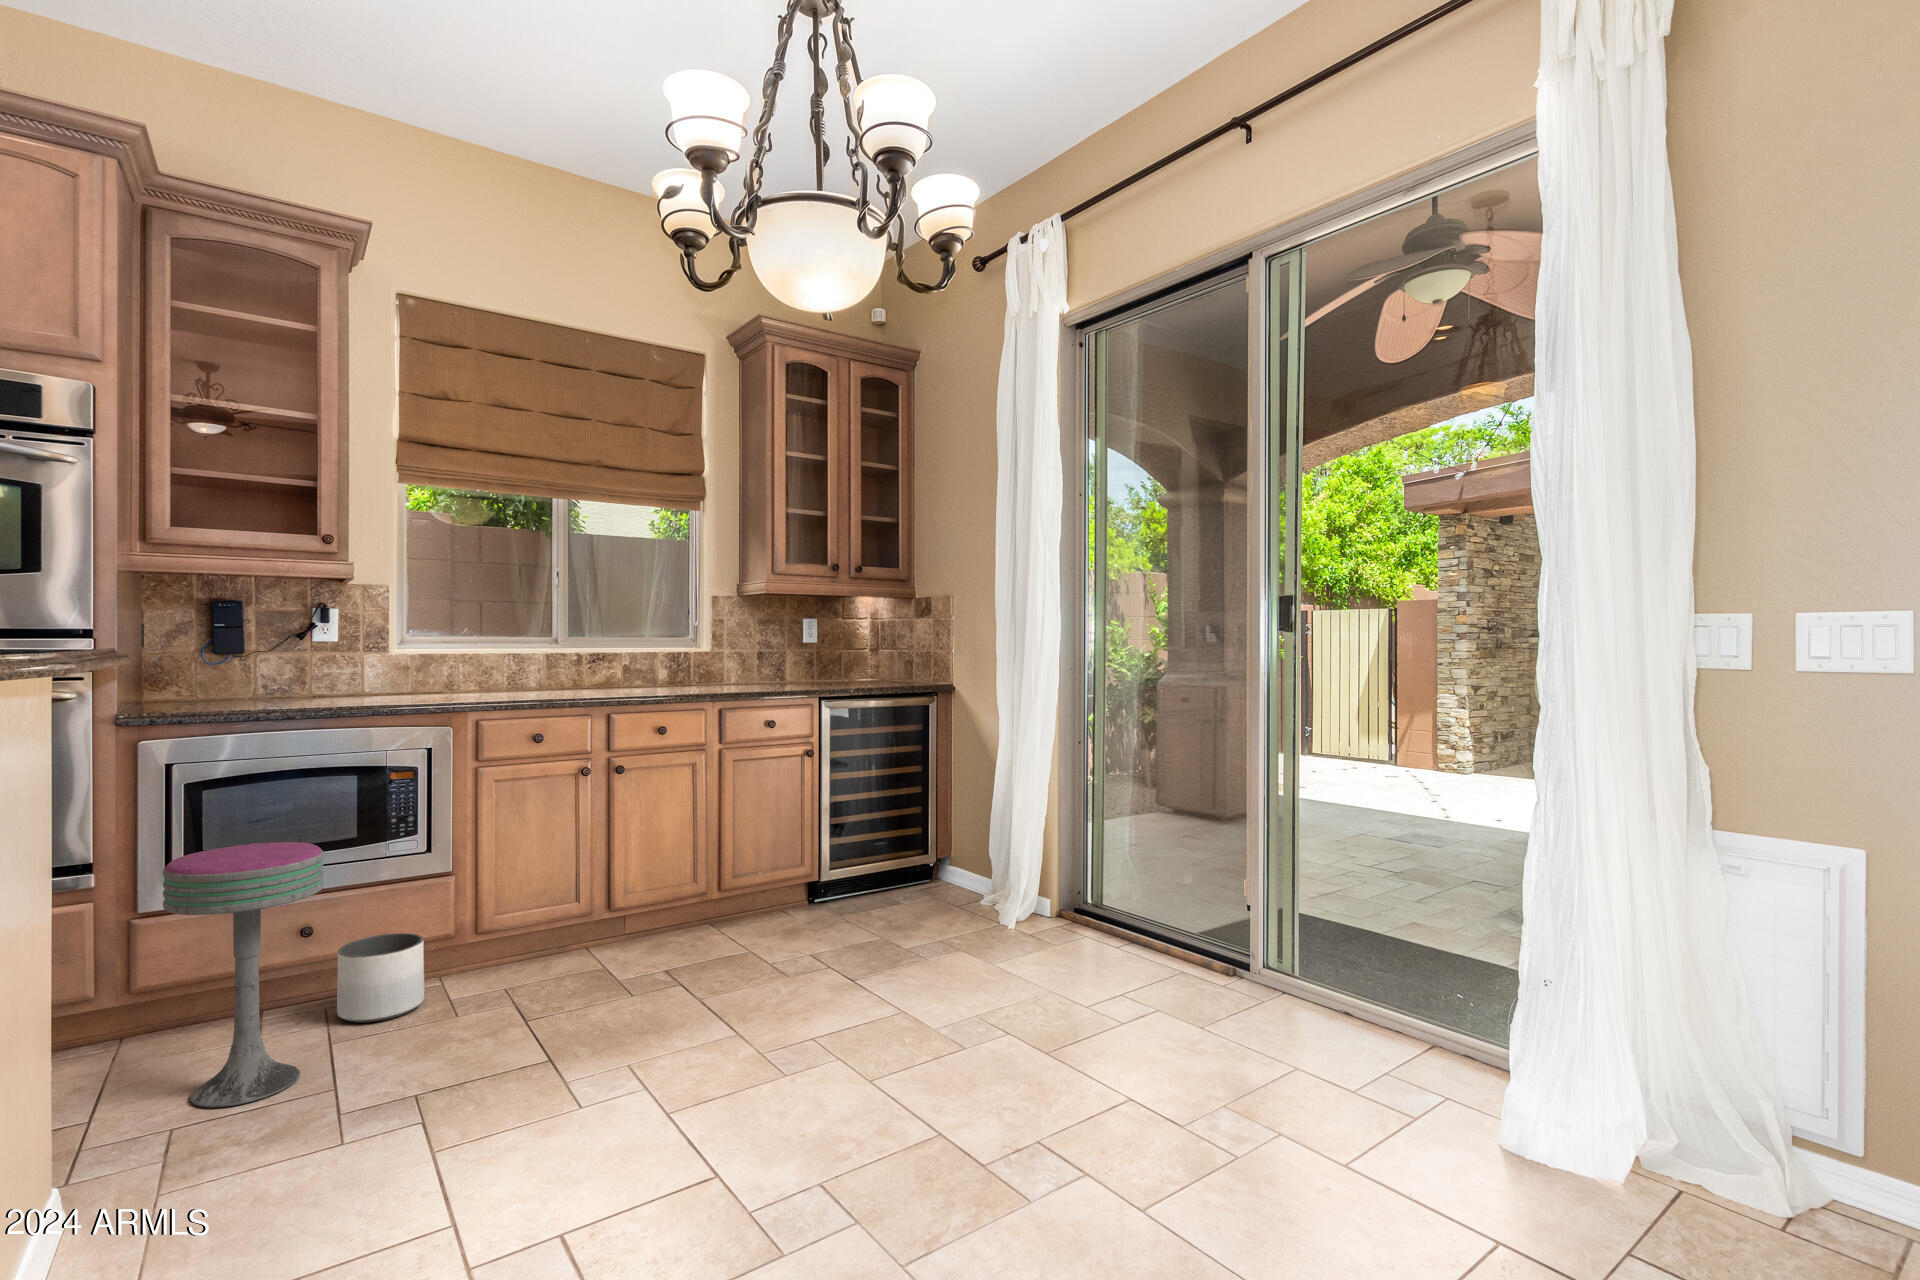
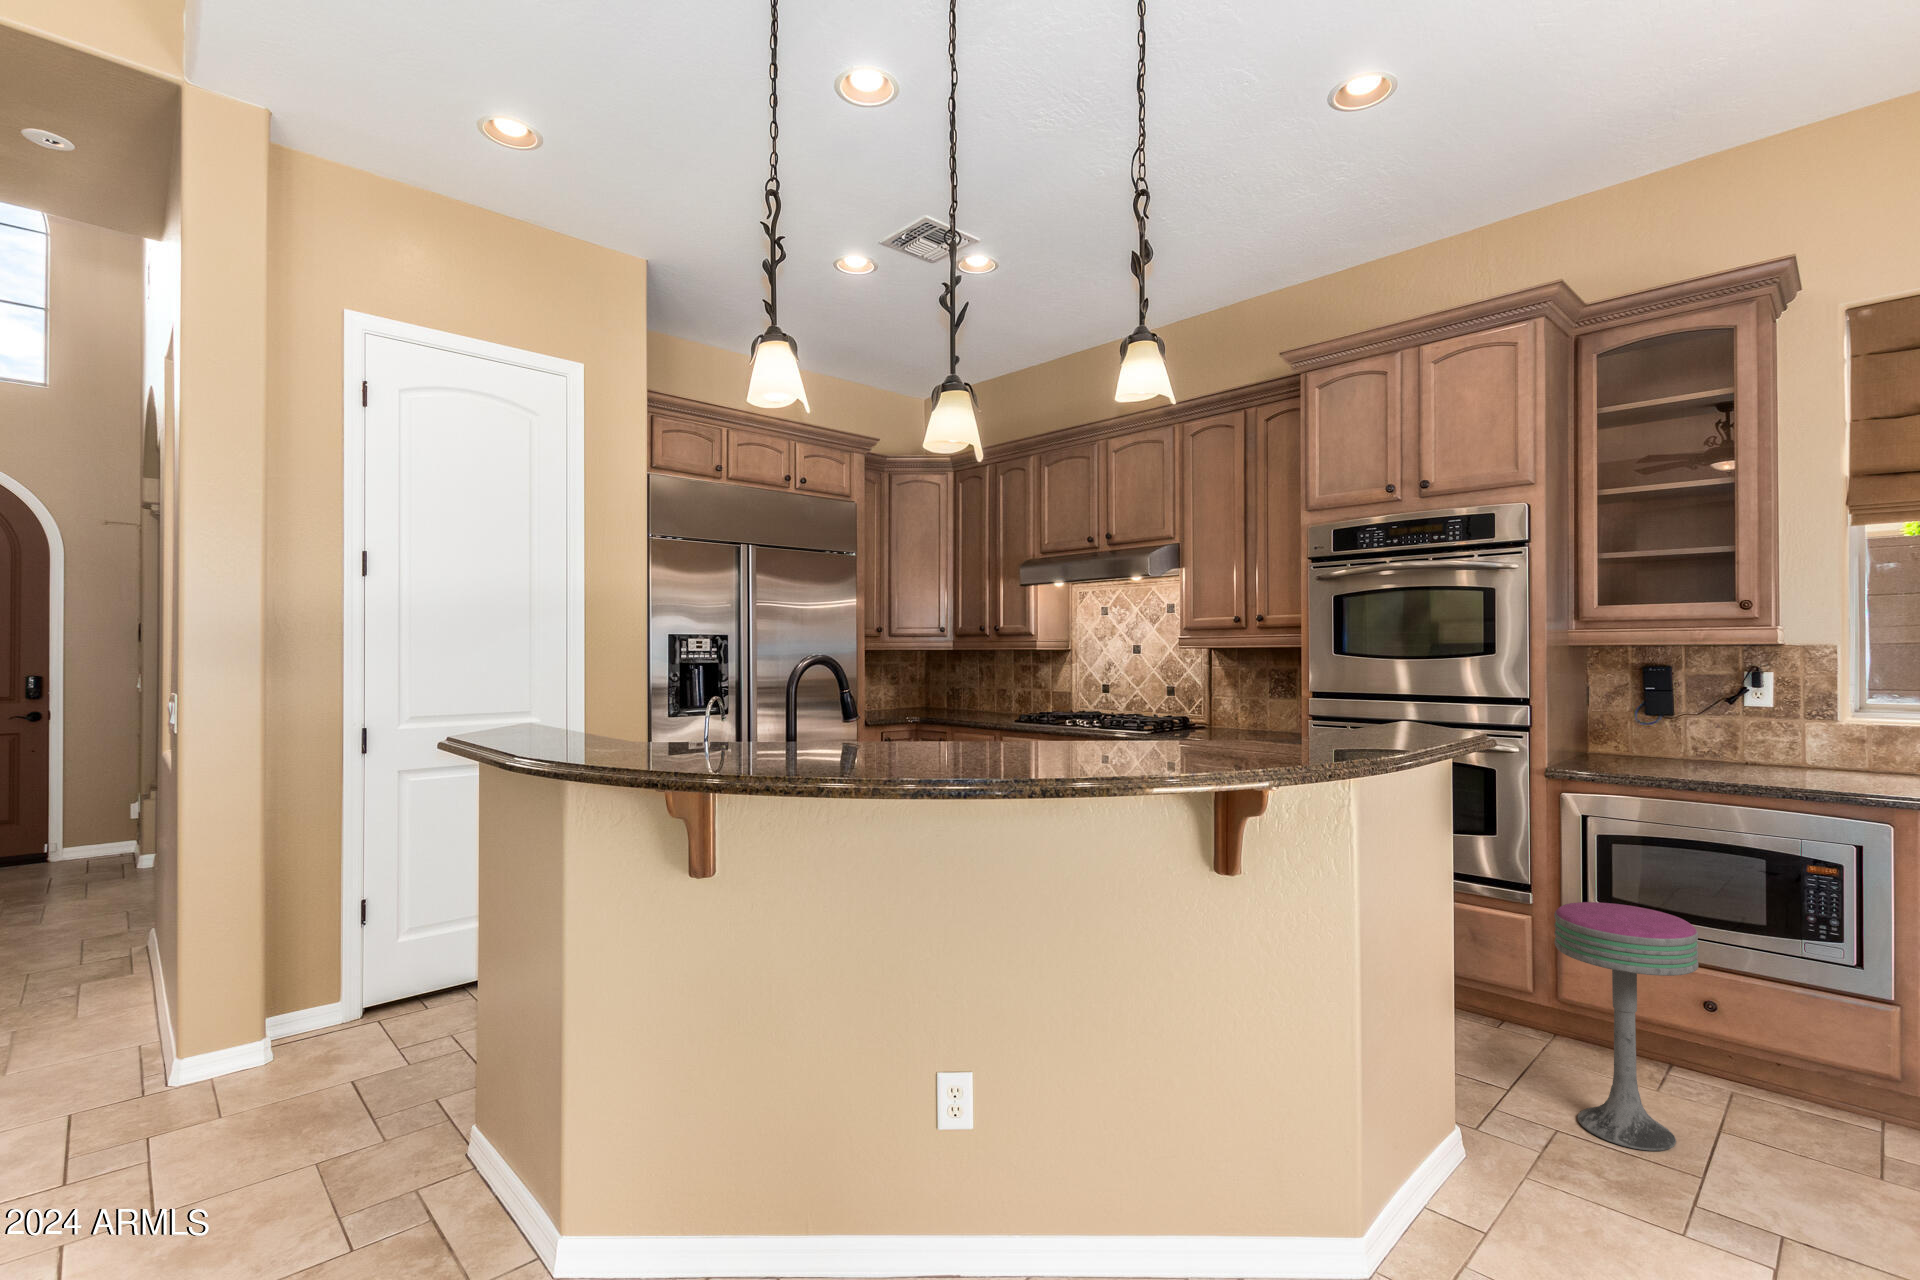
planter: present [337,933,424,1023] -> none [1738,1035,1845,1141]

